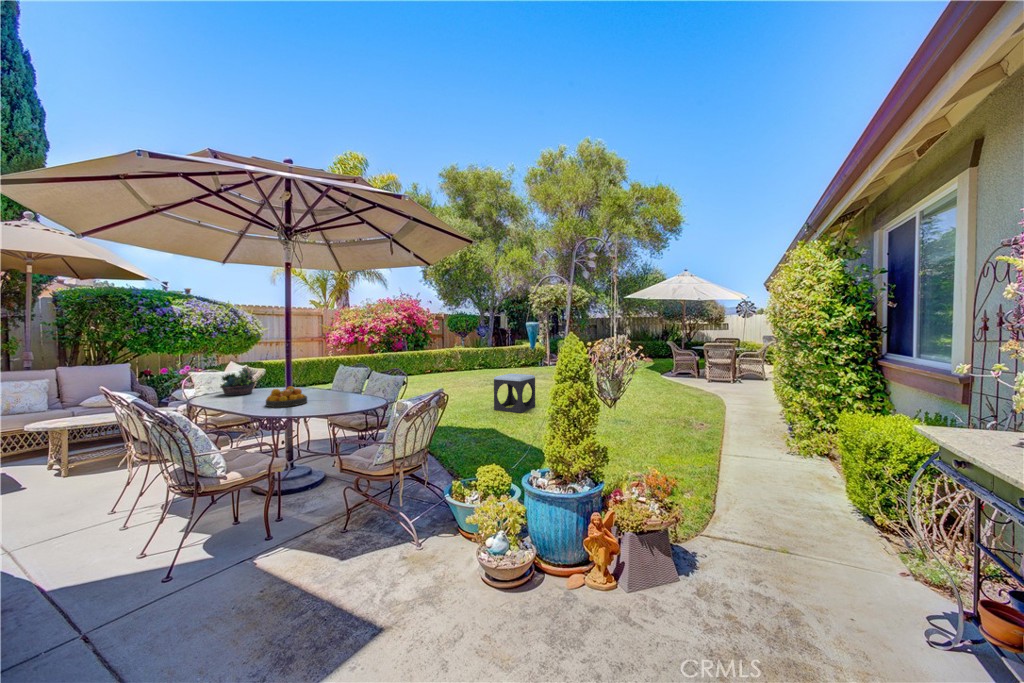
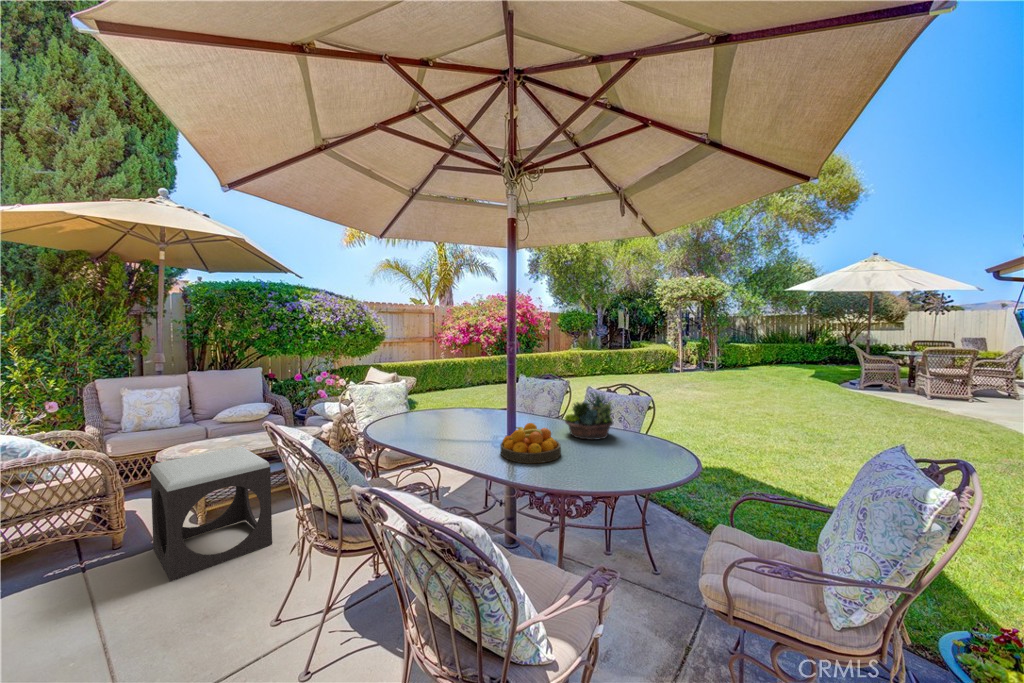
succulent planter: present [220,368,255,395] -> present [565,392,614,440]
footstool: present [494,374,535,413] -> present [151,446,272,582]

